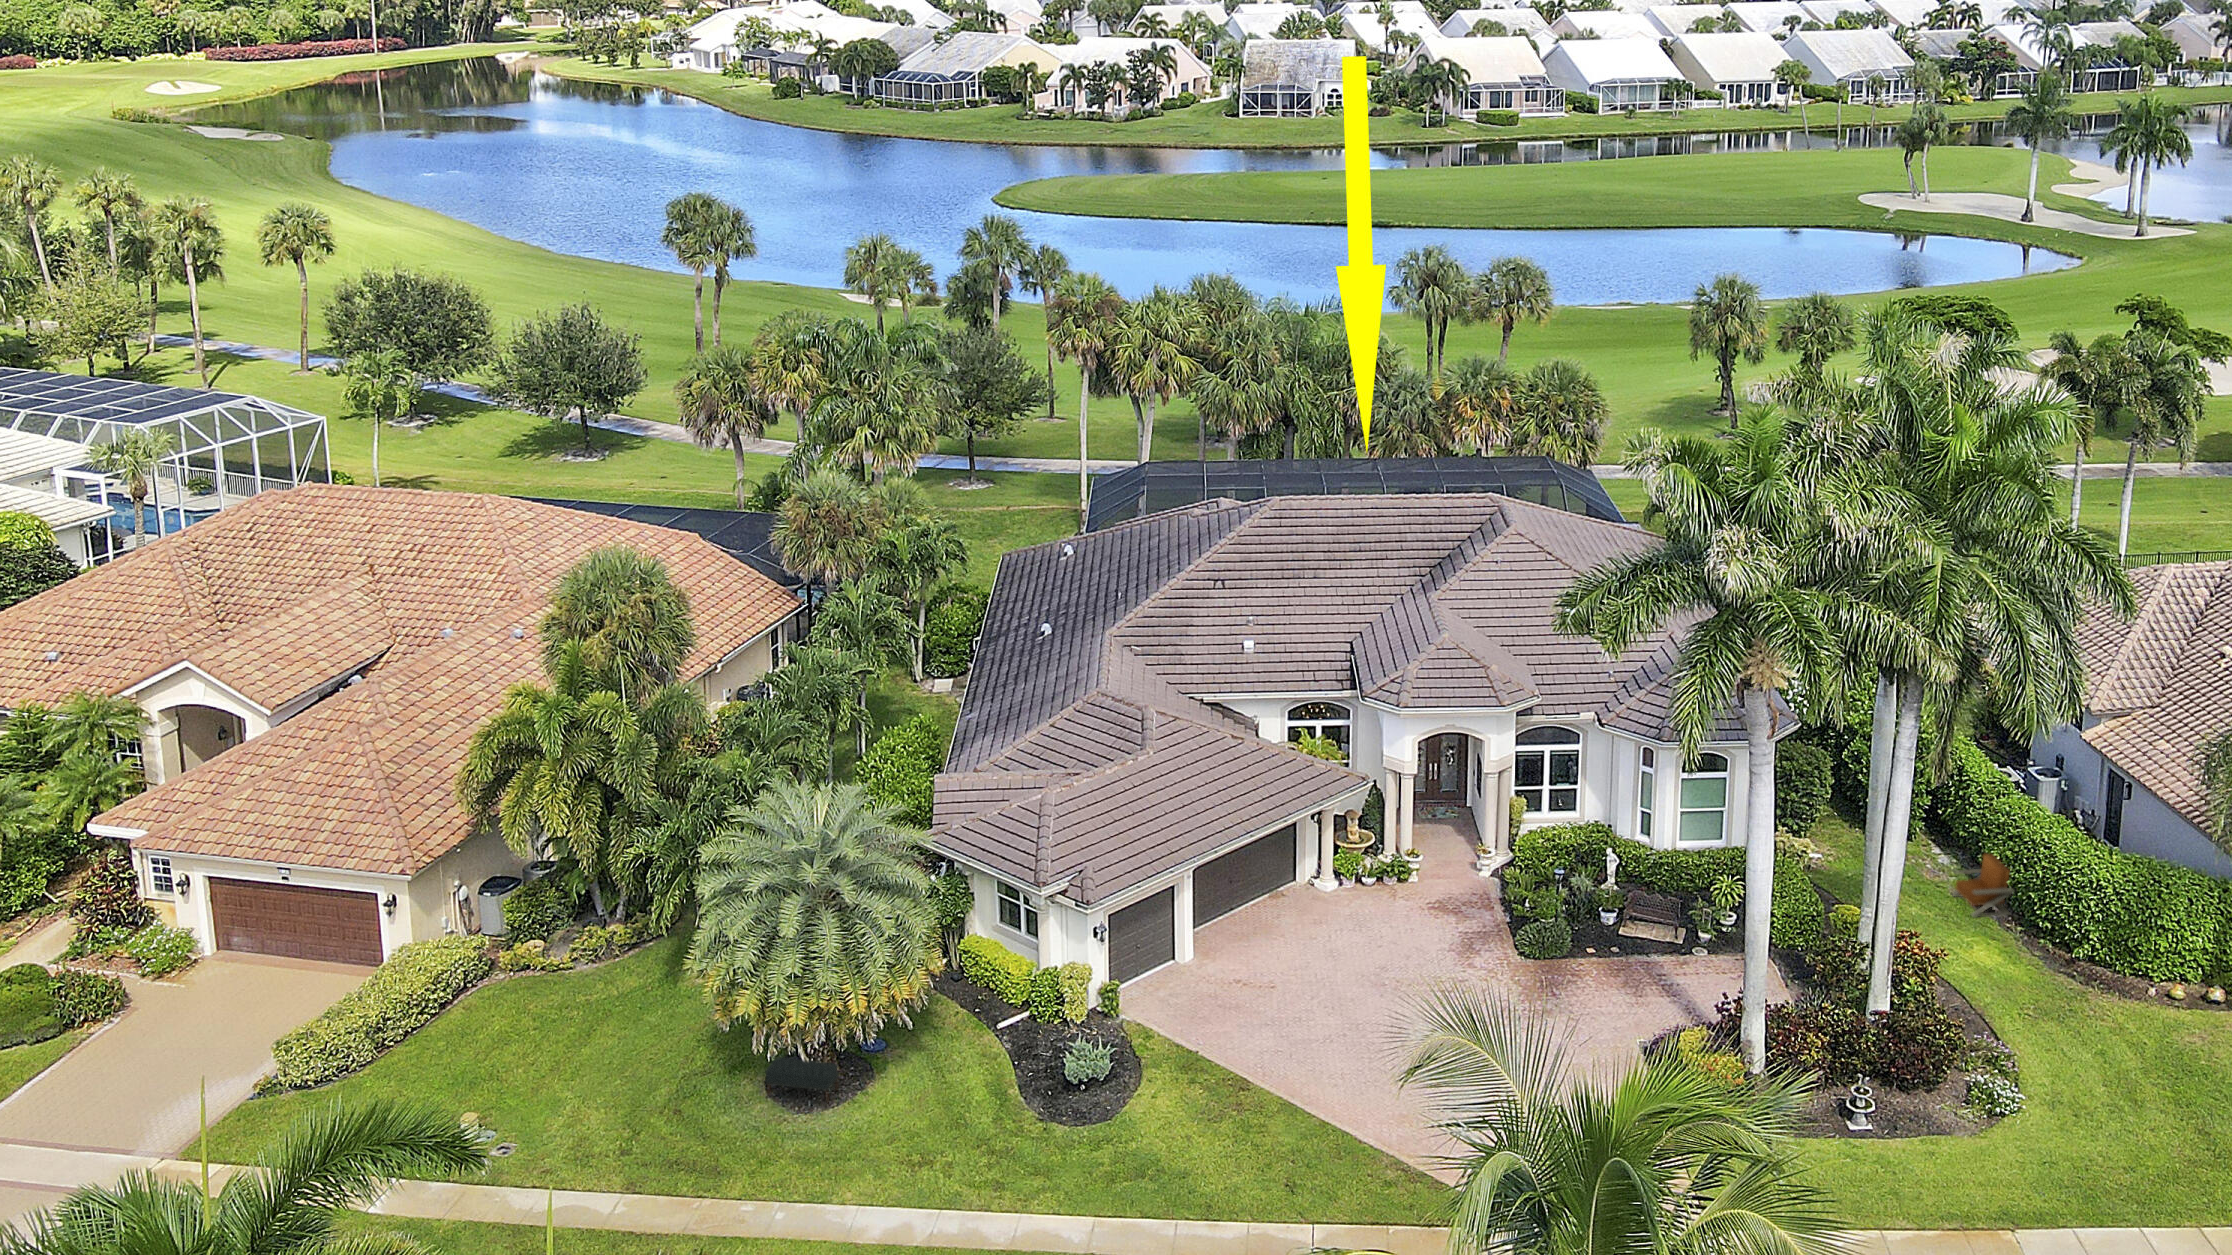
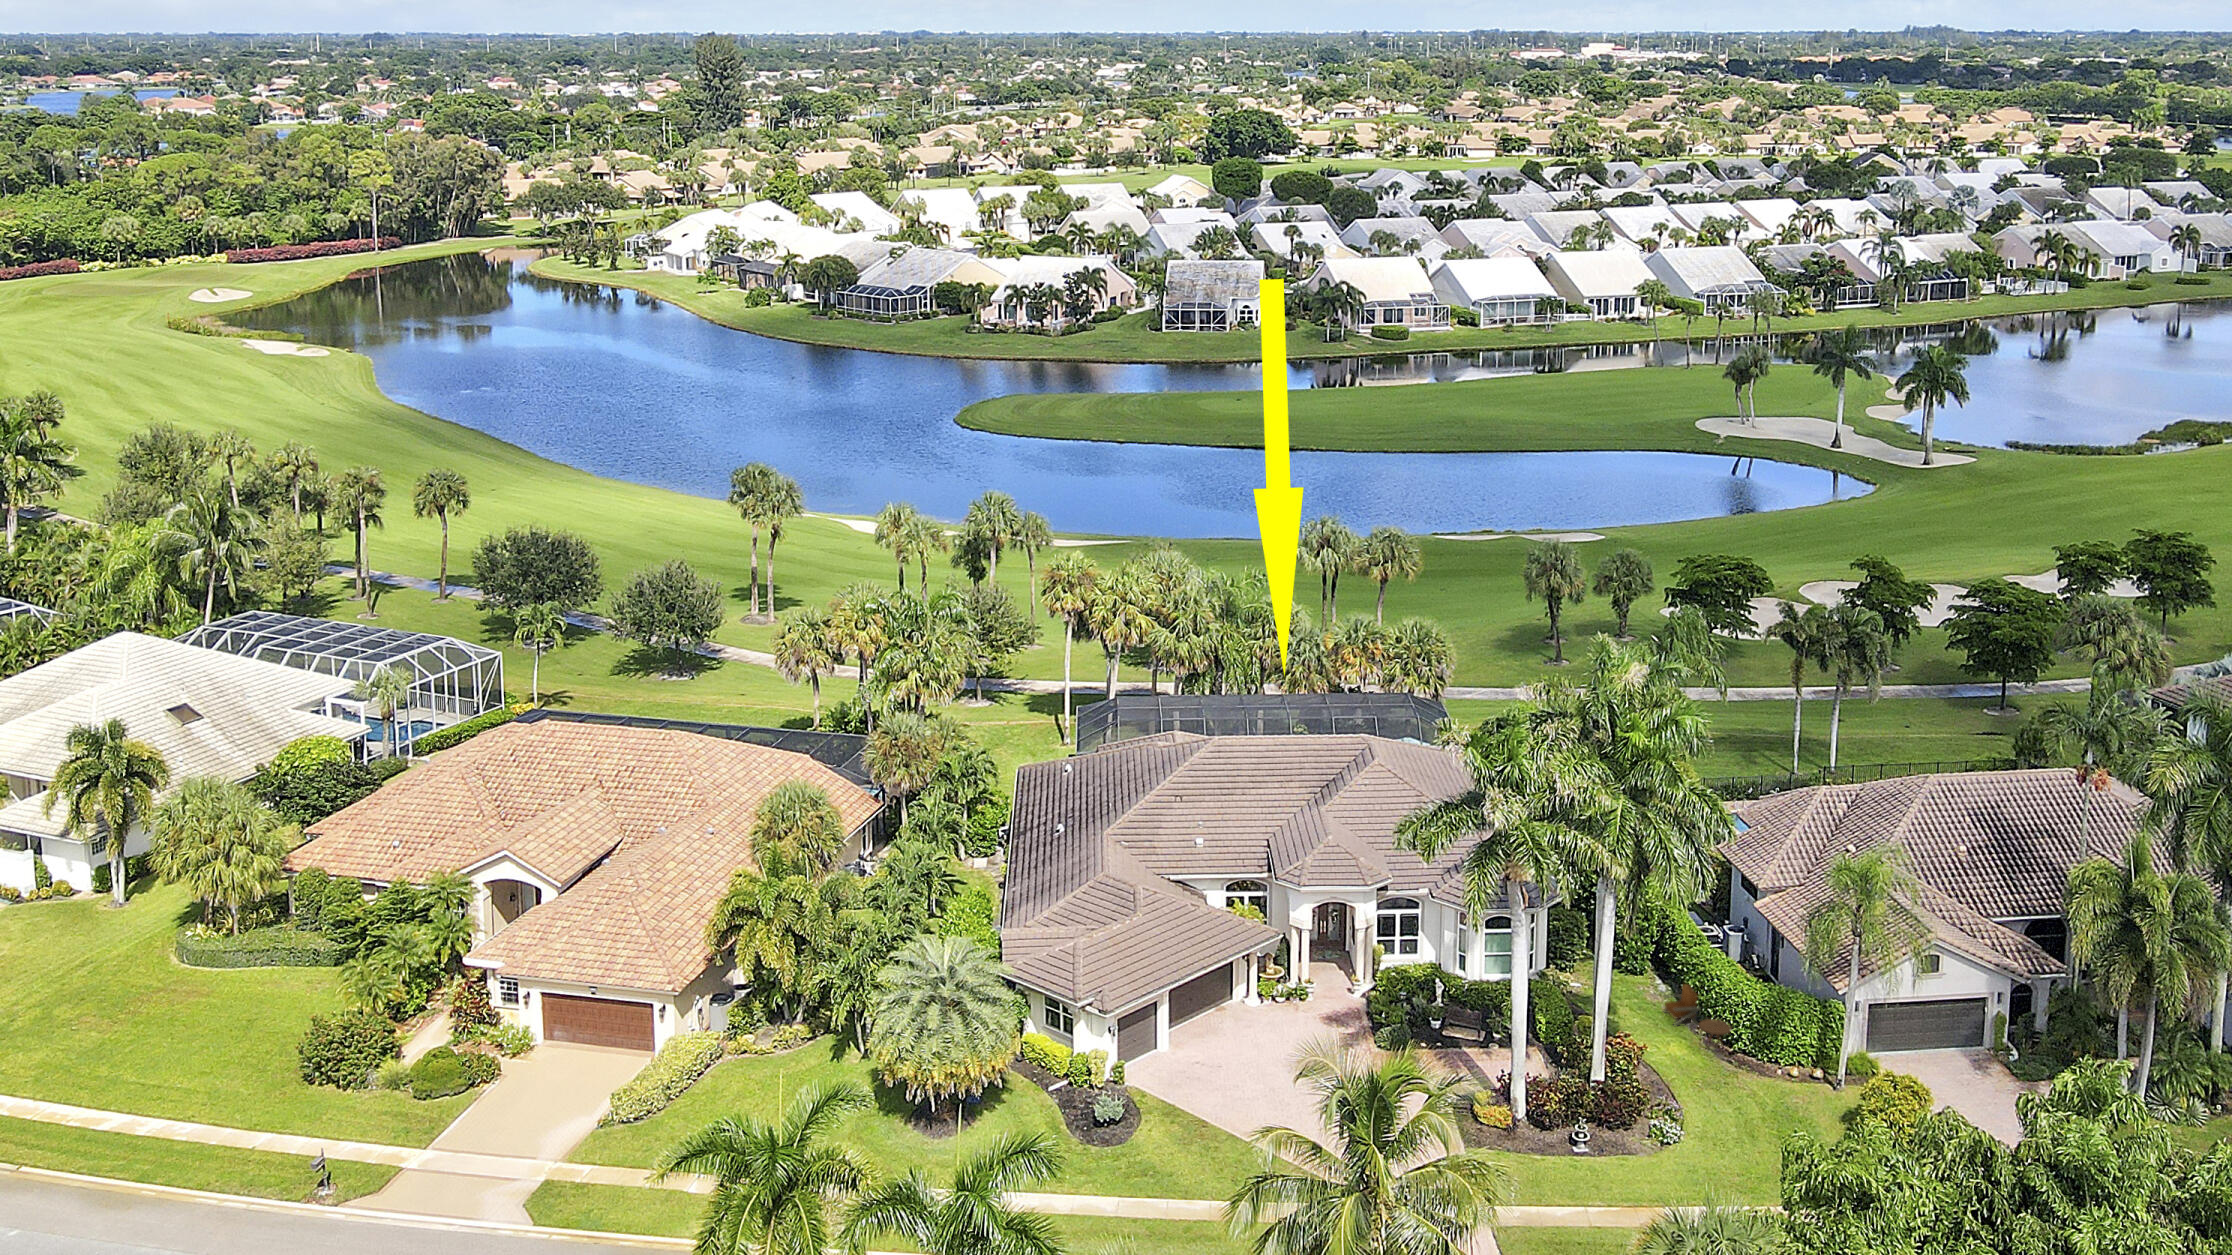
round table: none [2018,907,2071,958] -> present [1699,1019,1732,1049]
bench: present [765,1057,839,1103] -> none [913,1105,958,1134]

